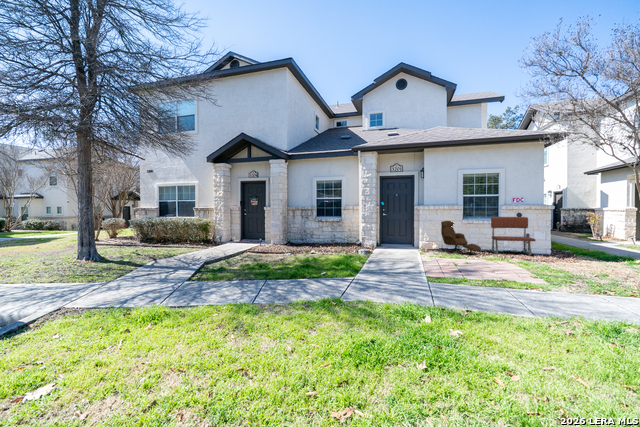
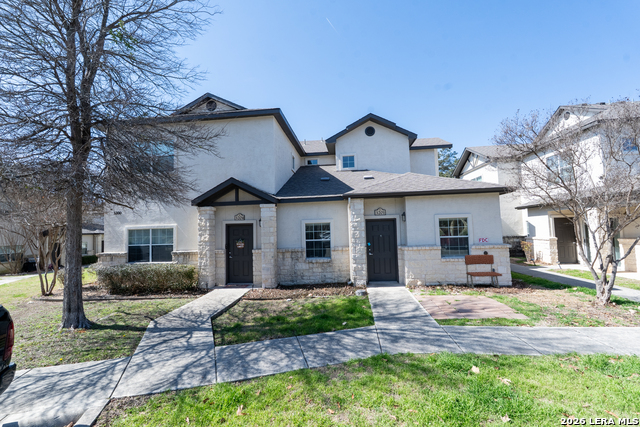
lounge chair: present [441,221,481,254] -> none [425,259,460,291]

